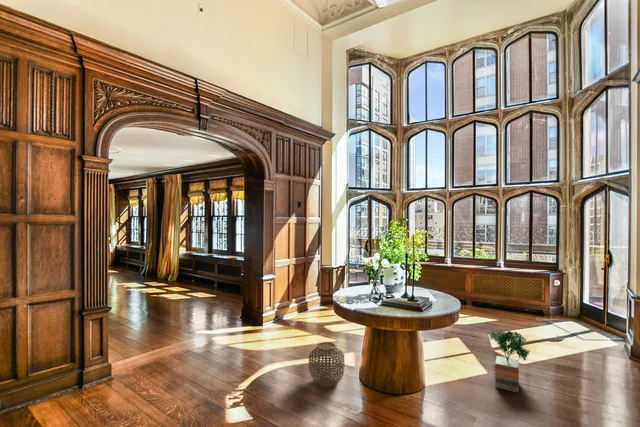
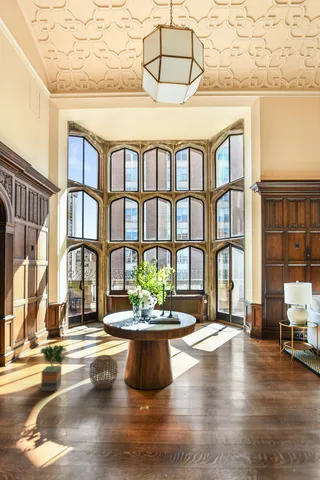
potted tree: present [489,330,530,393] -> present [40,345,66,391]

